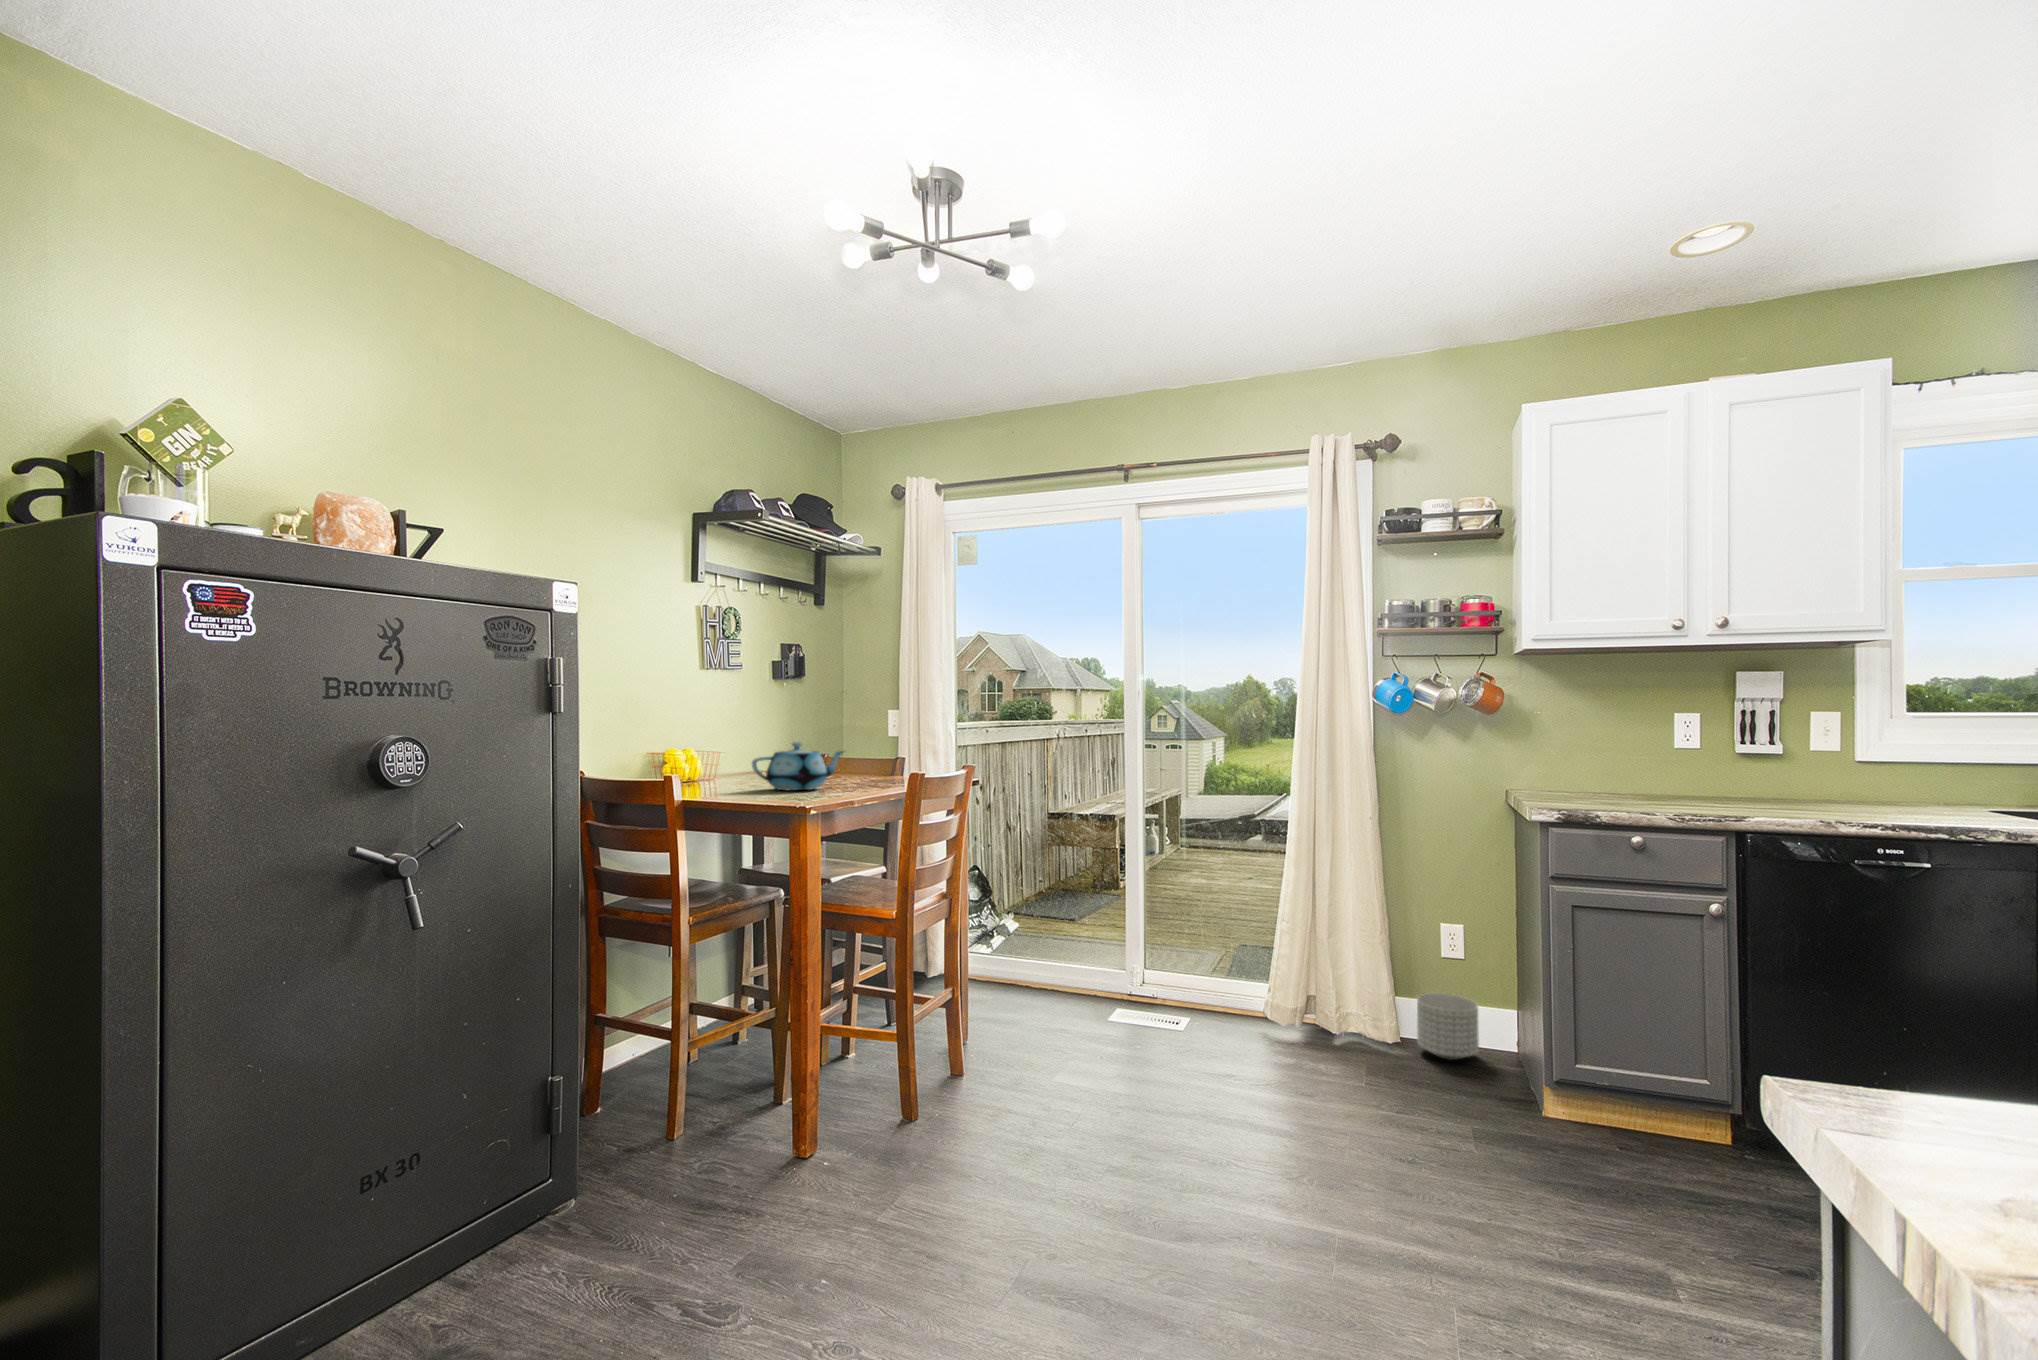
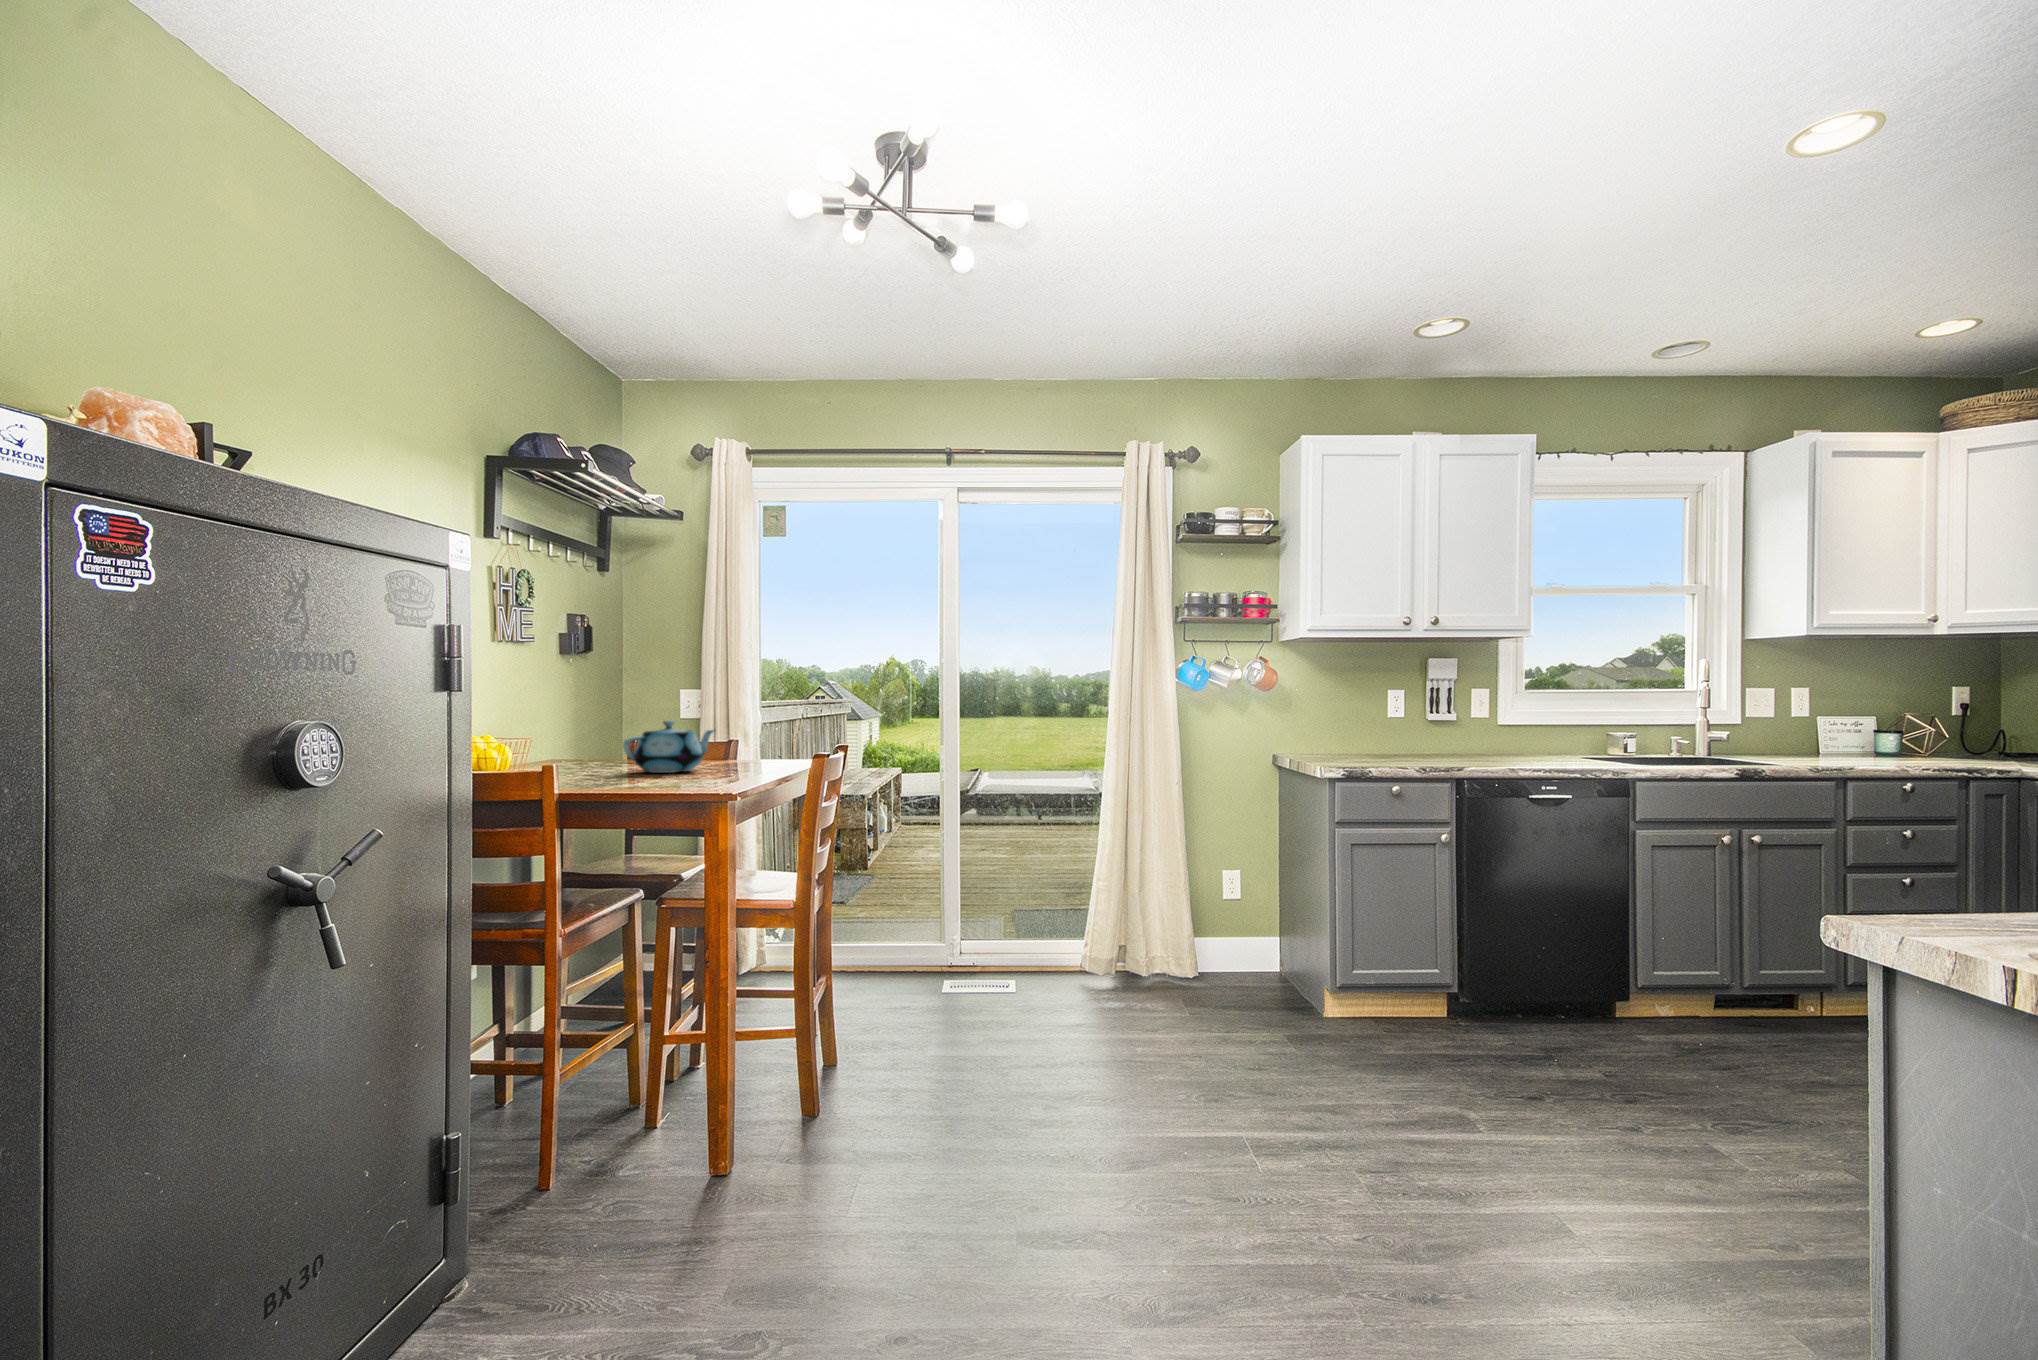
planter: present [1417,993,1479,1060] -> none [1209,928,1257,982]

